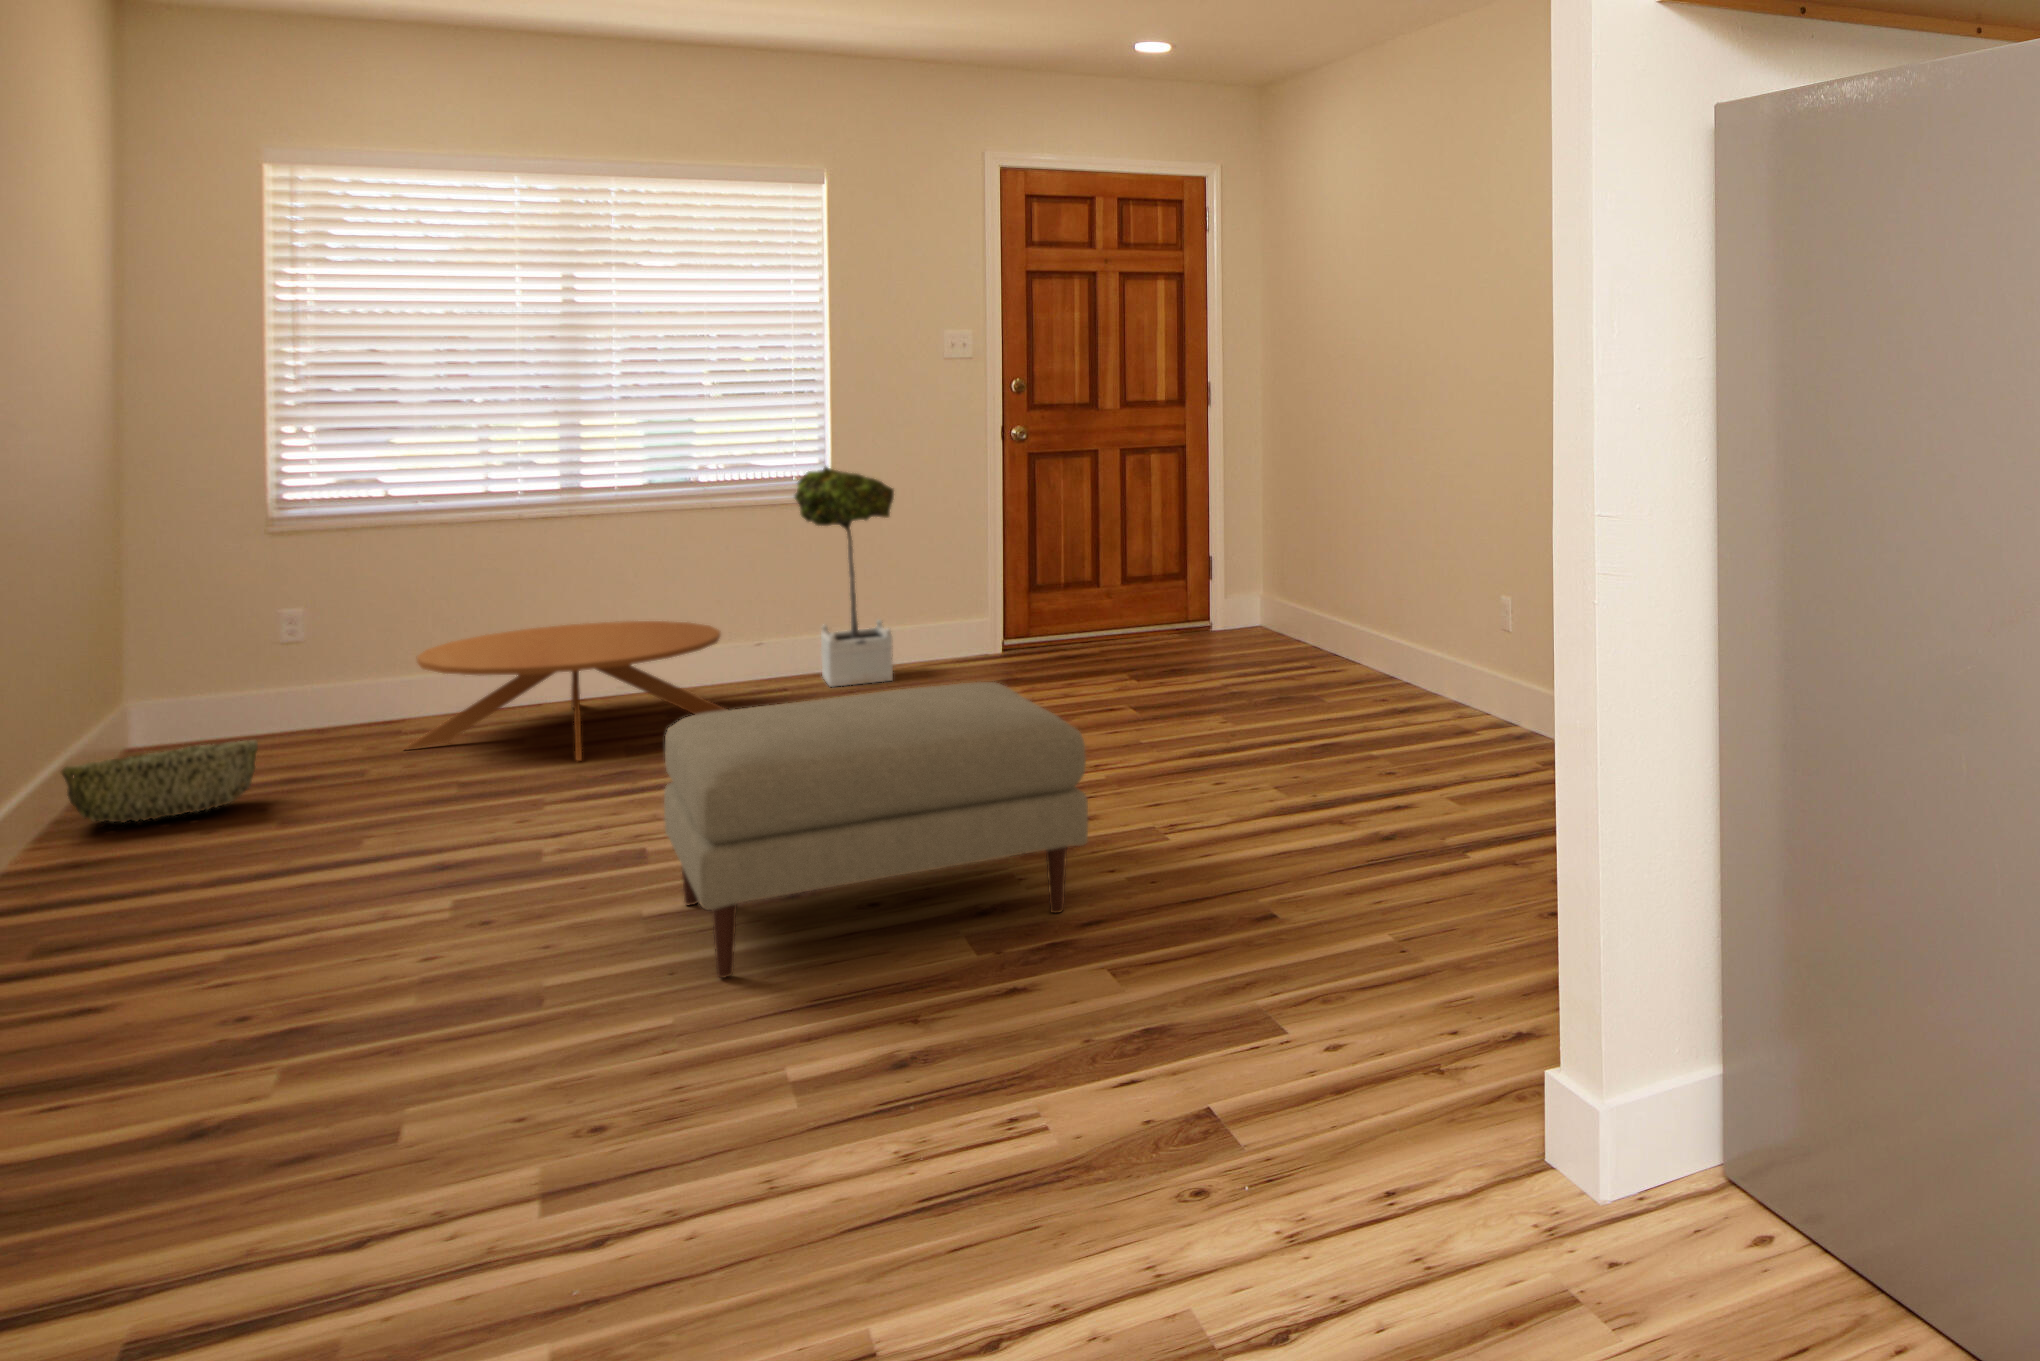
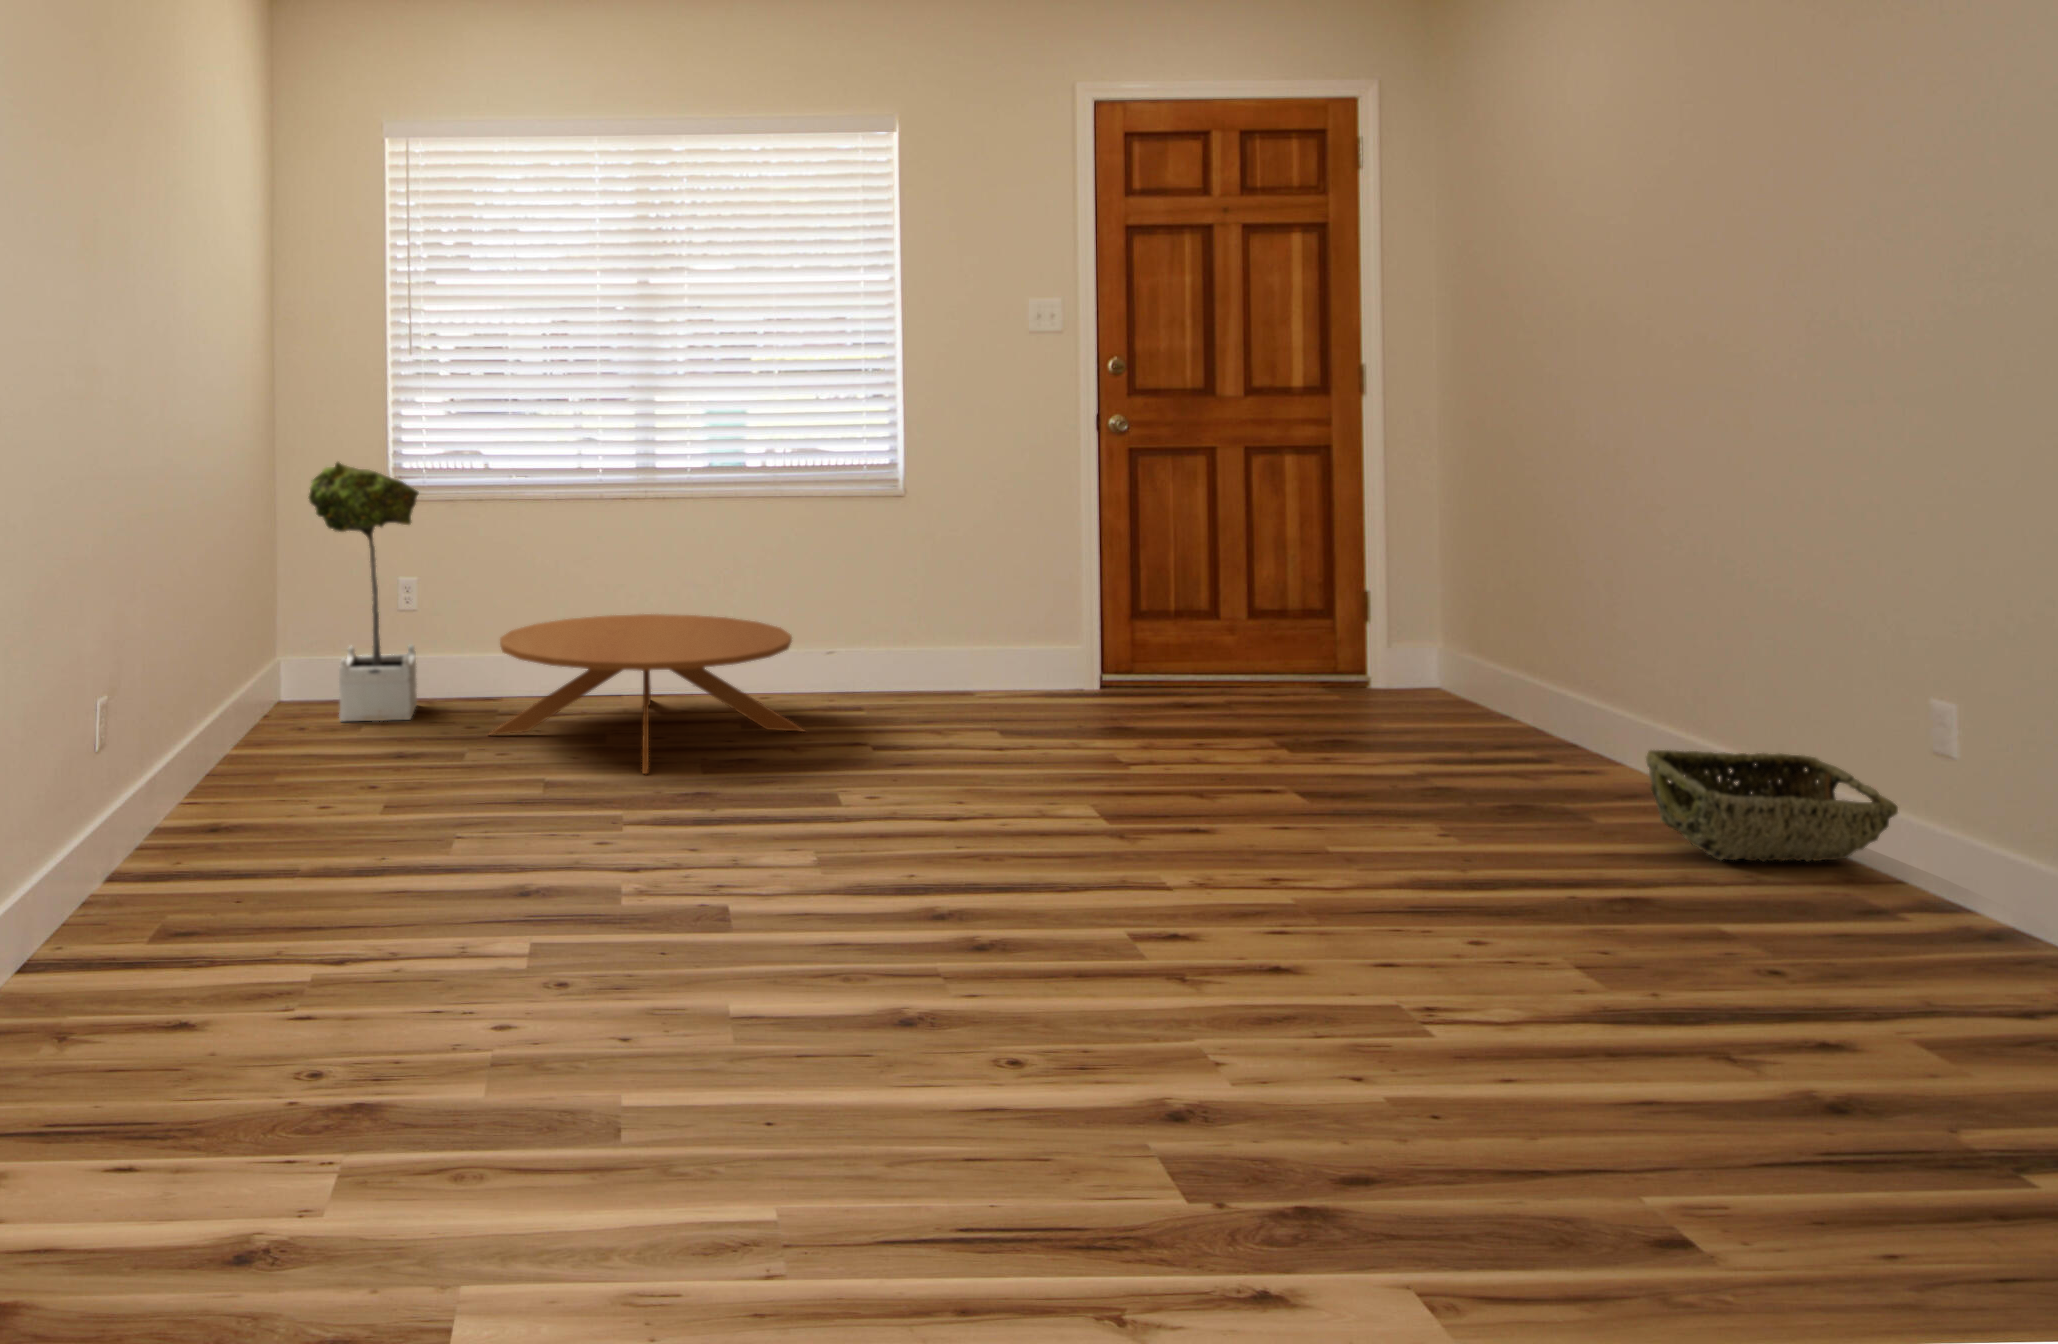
potted tree: present [795,467,894,687] -> present [309,462,419,722]
ottoman: present [664,682,1088,978] -> none [722,758,1368,1201]
woven basket: present [61,740,258,822] -> present [1646,750,1898,862]

